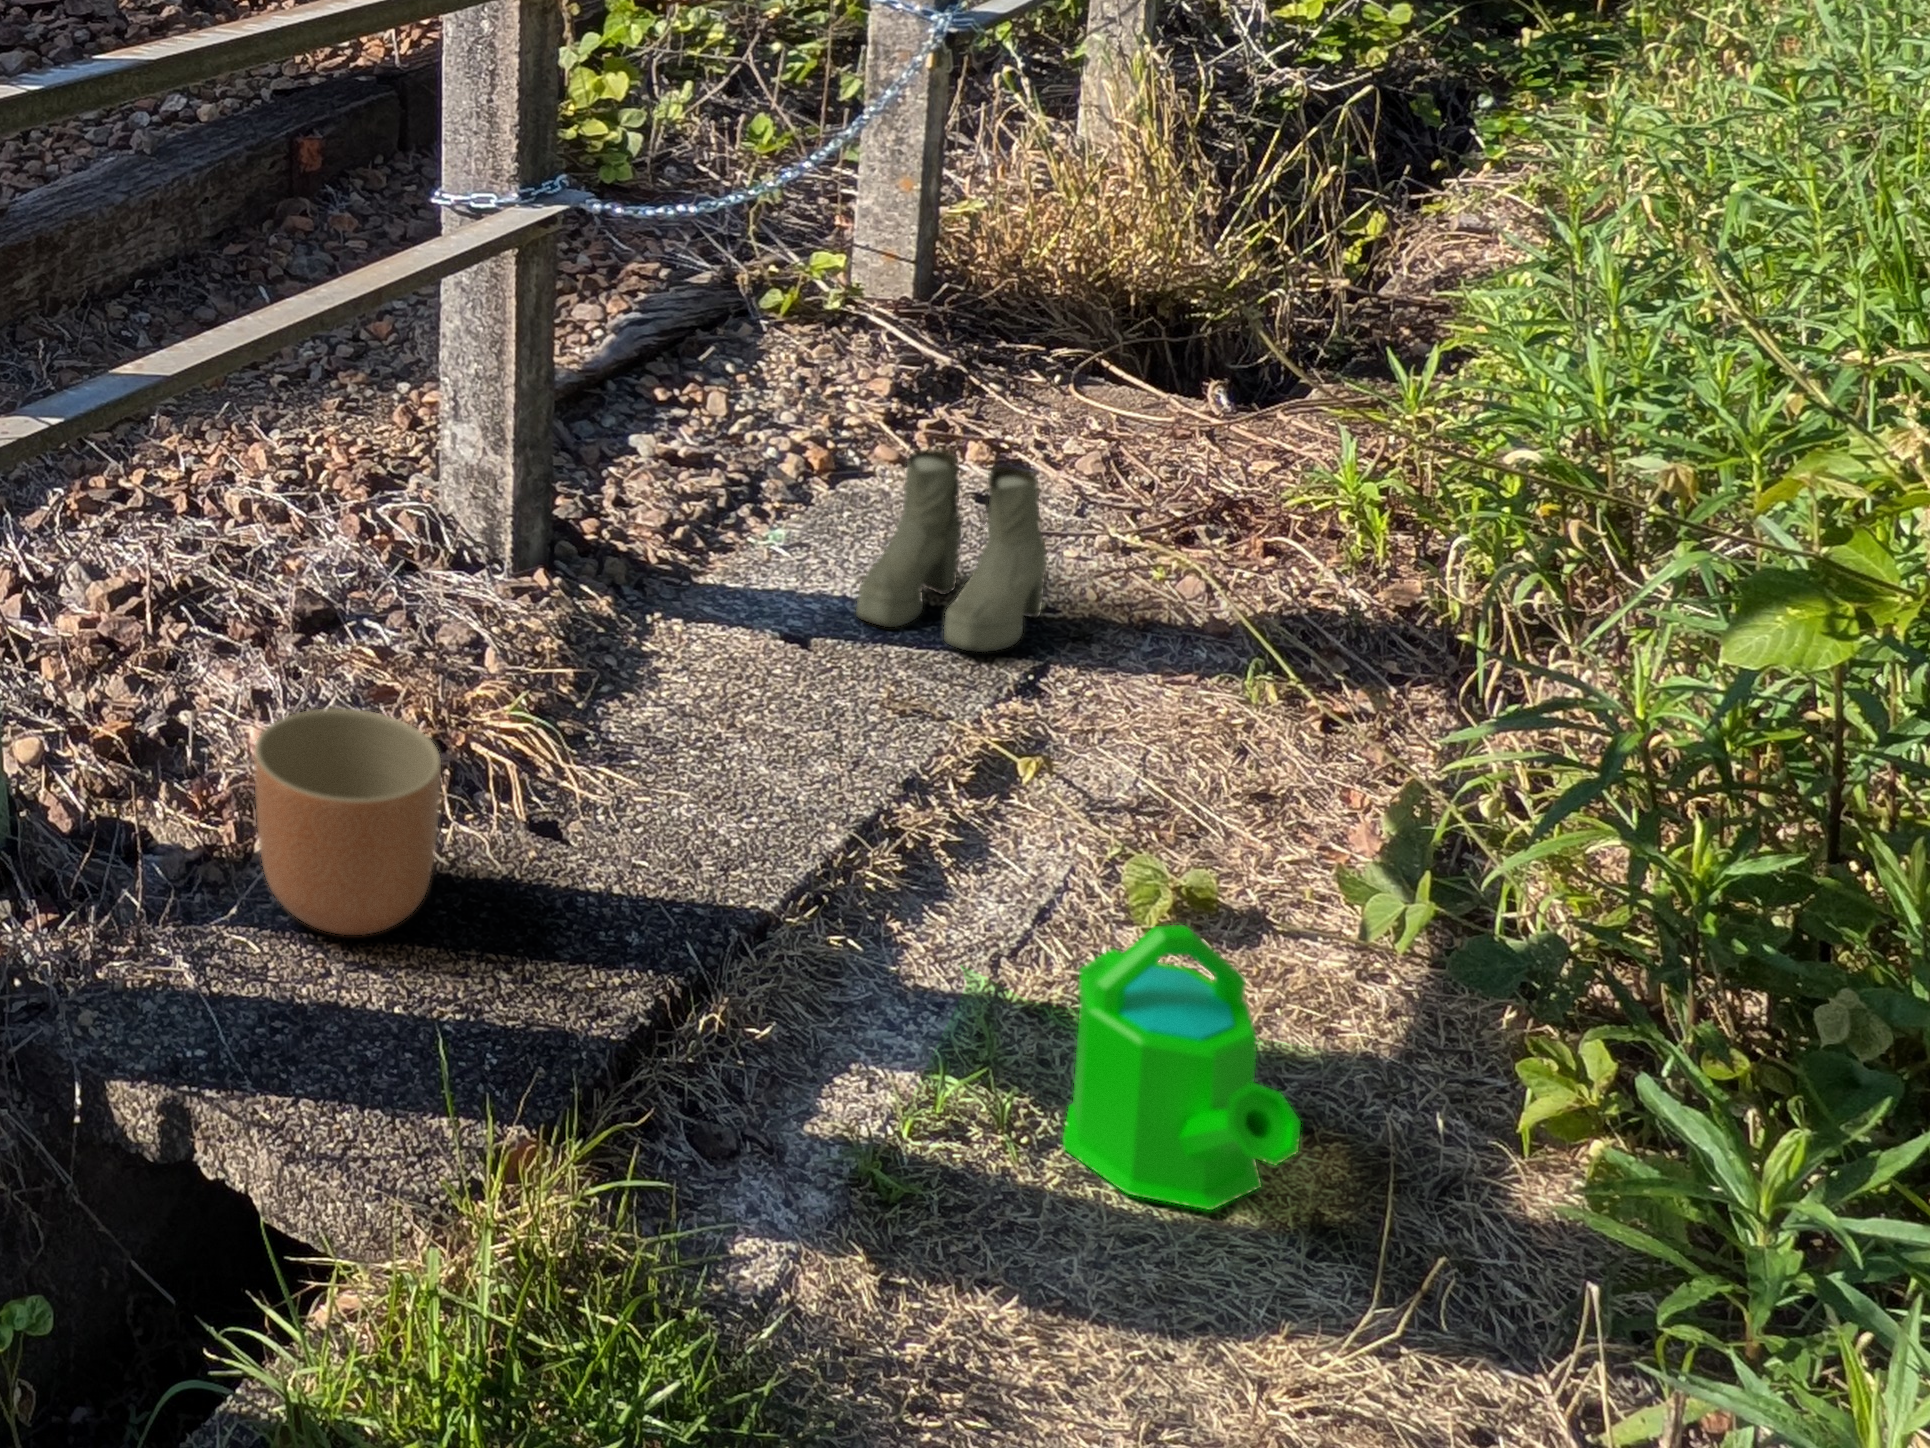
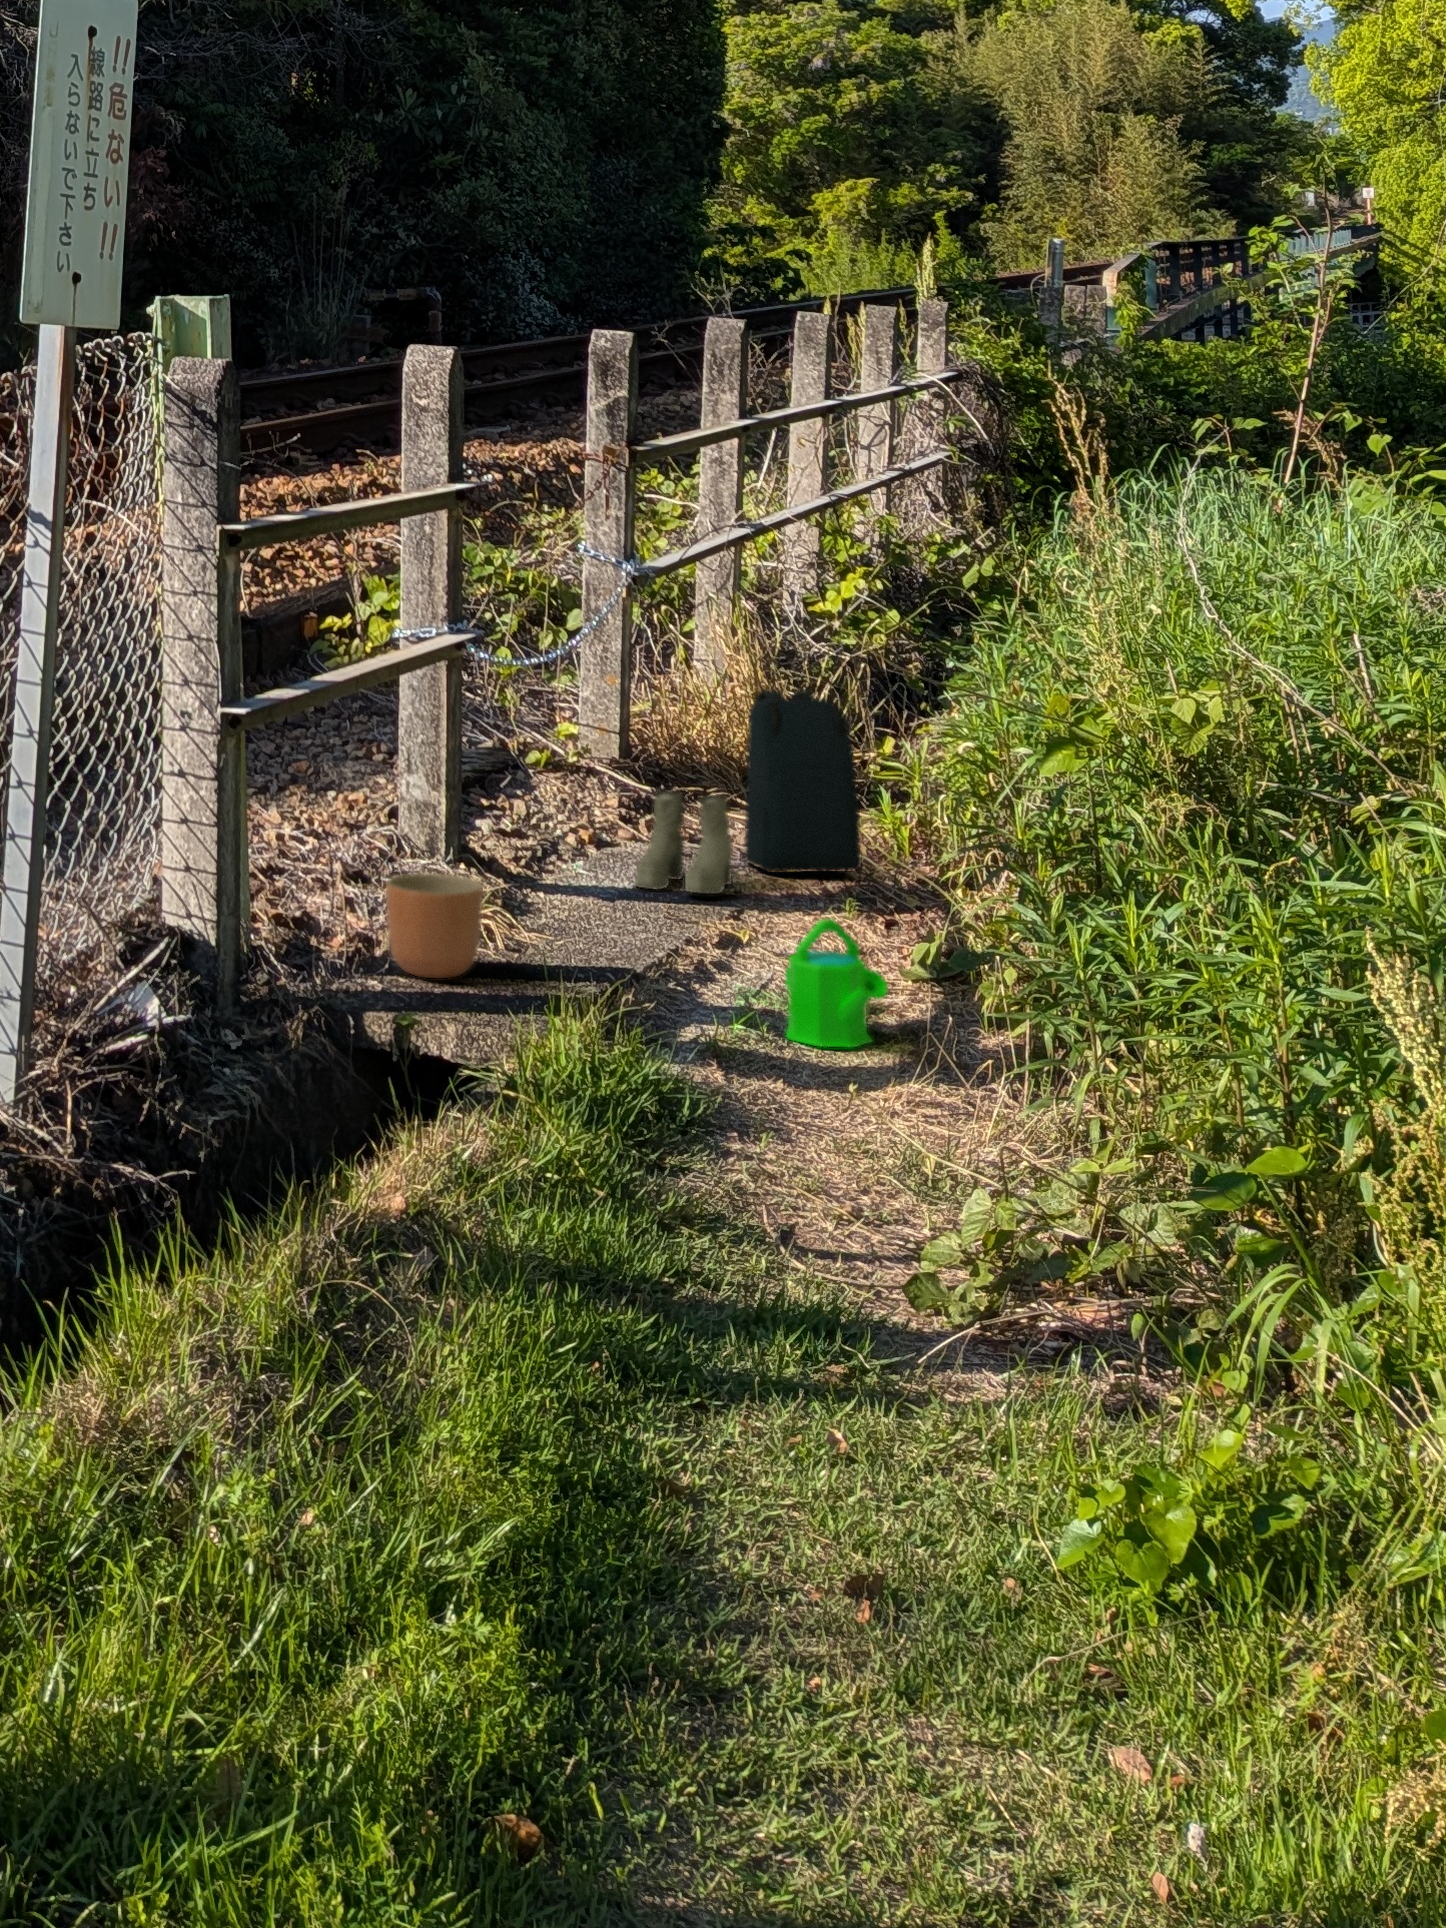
backpack: none [1081,265,1300,588] -> present [744,688,862,873]

